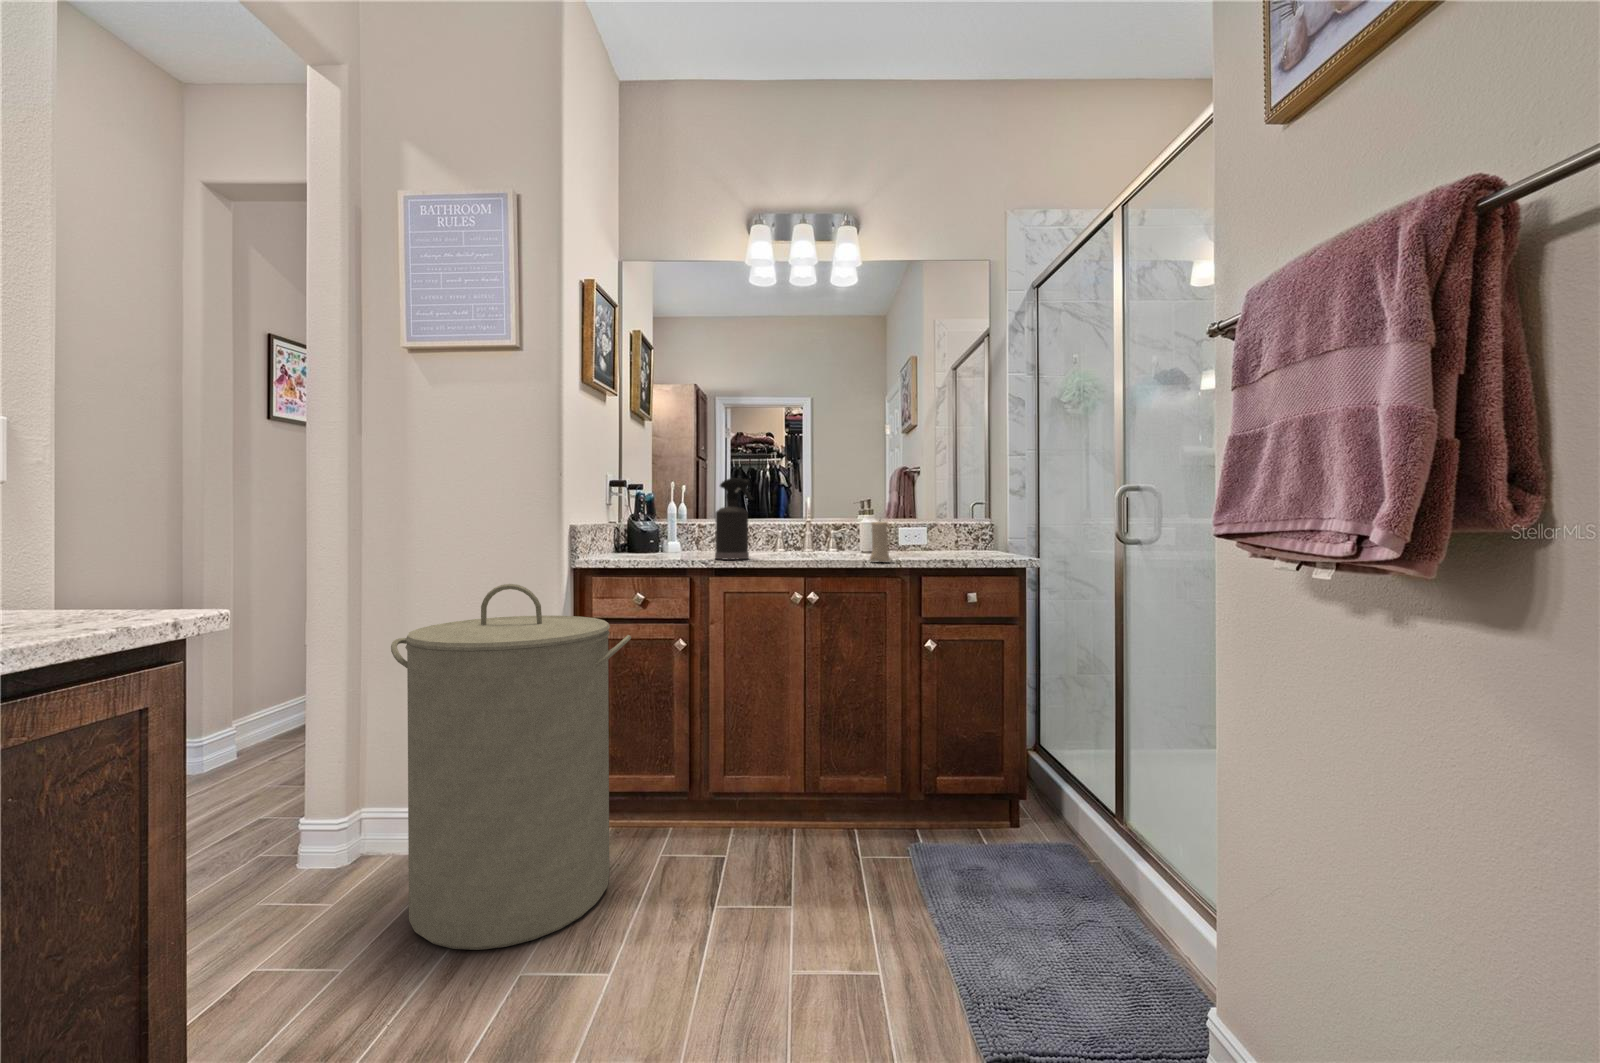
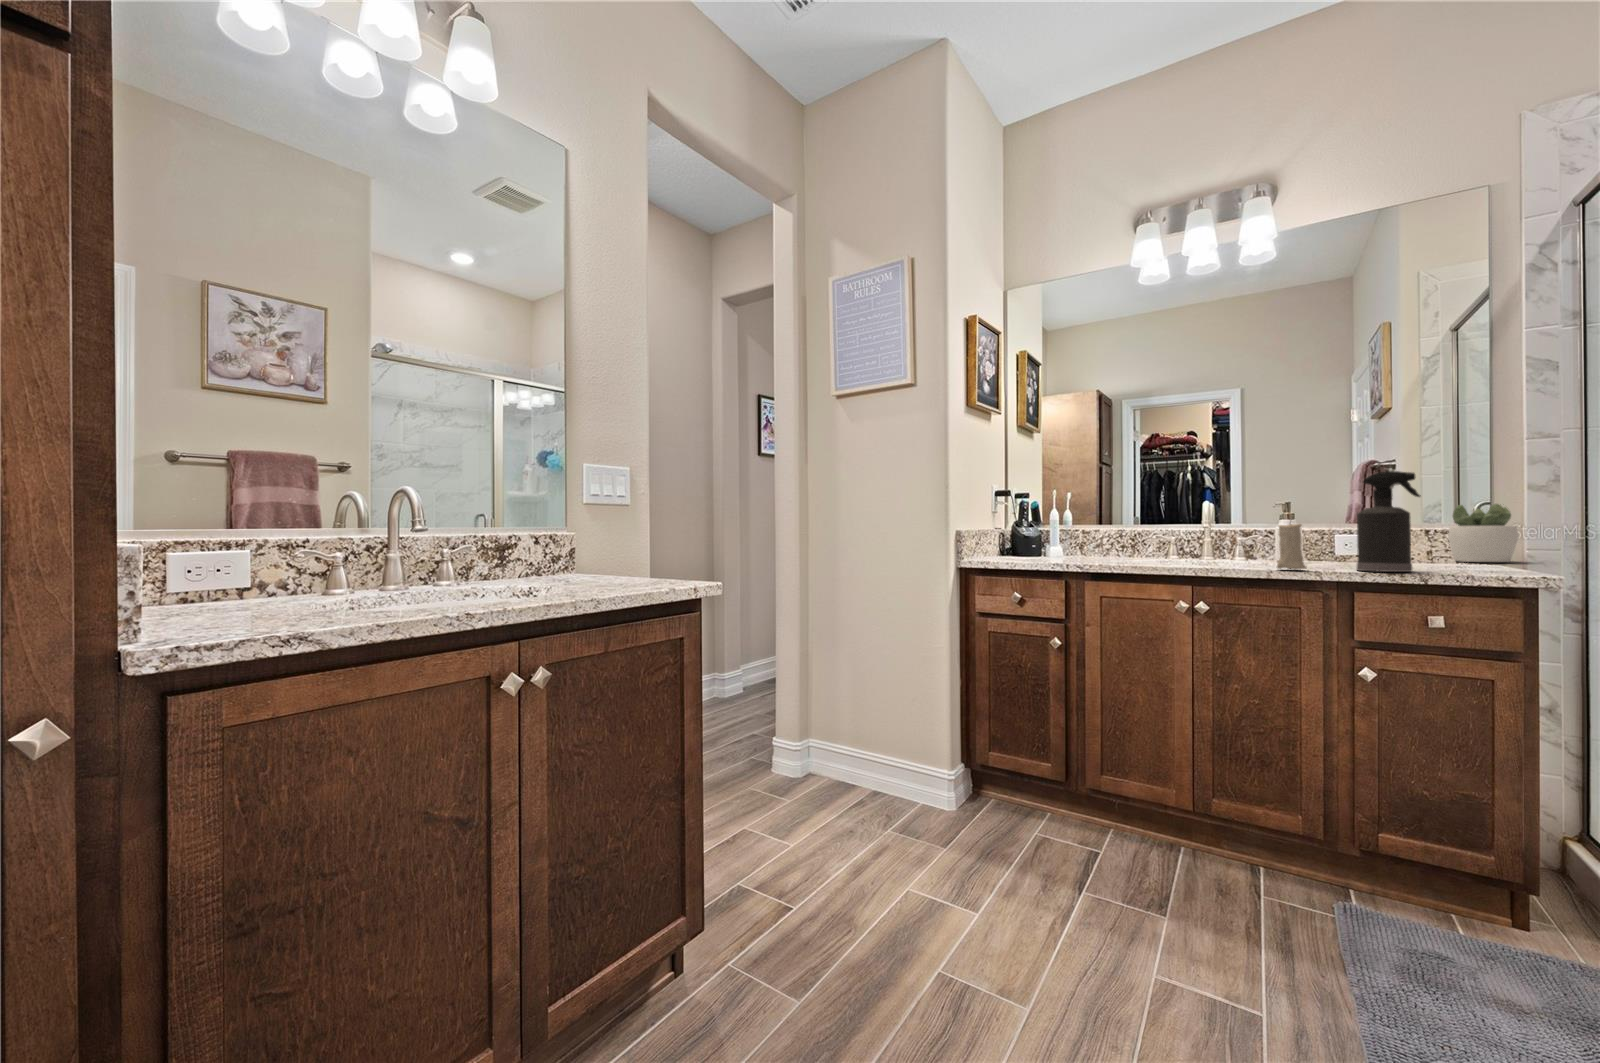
spray bottle: present [715,478,753,560] -> present [1357,471,1421,572]
succulent plant: none [966,507,1007,552] -> present [1448,504,1519,562]
laundry hamper: present [391,584,631,950] -> none [823,578,1003,870]

